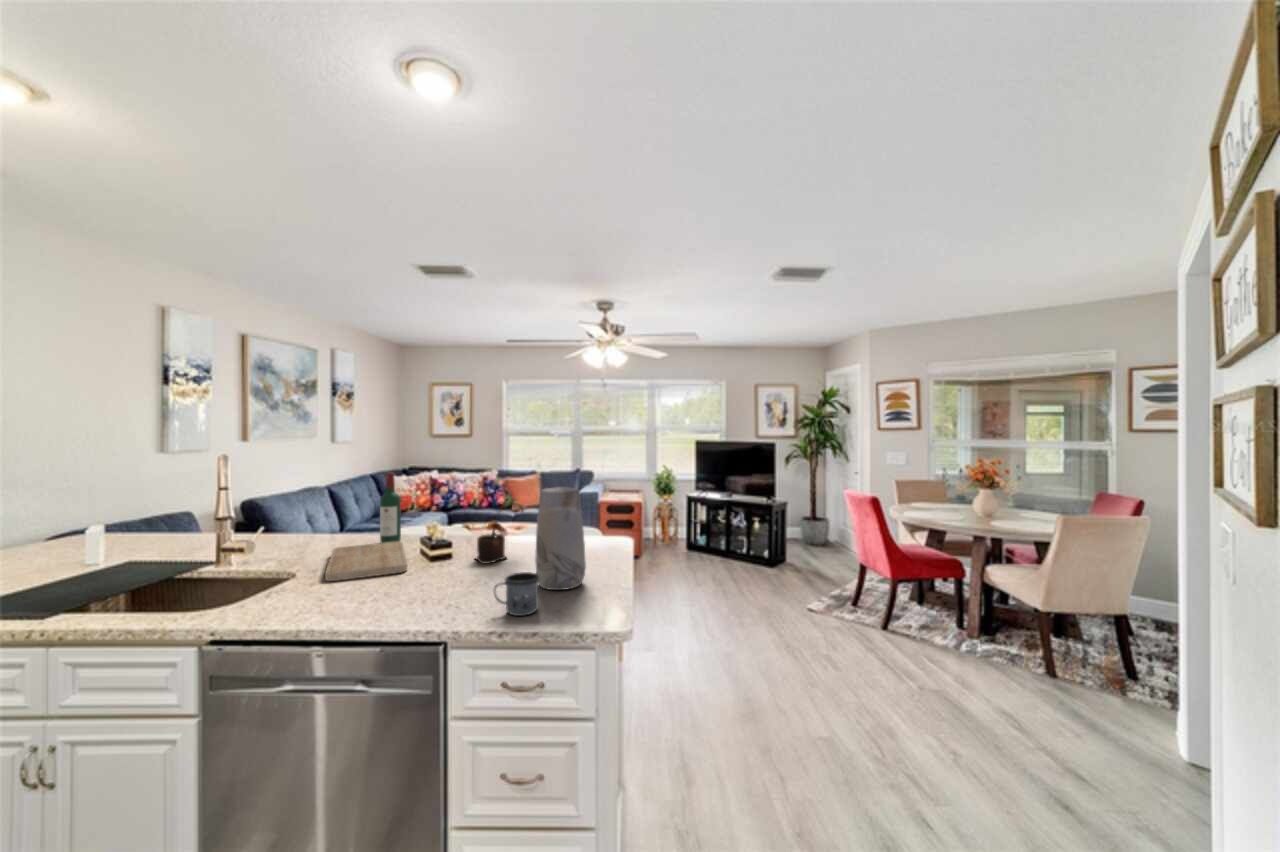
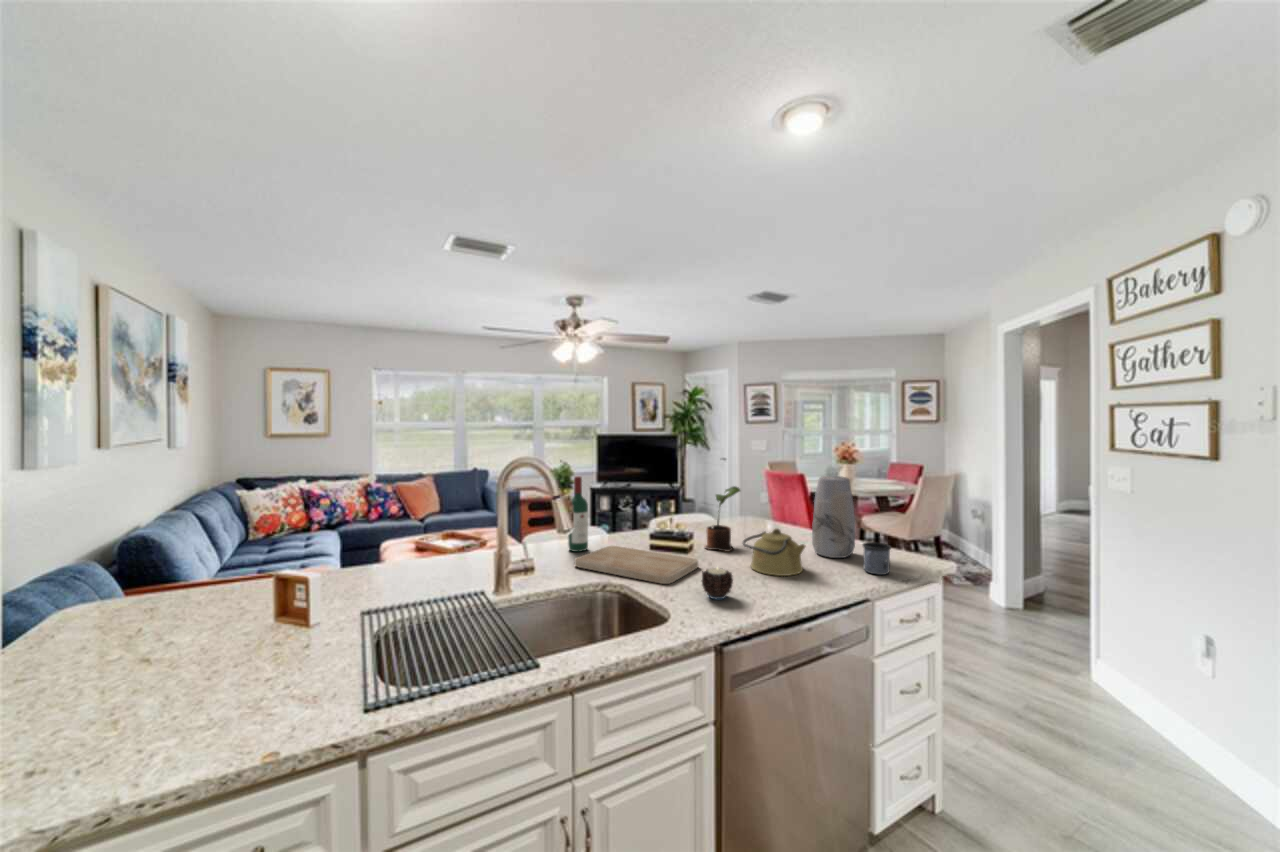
kettle: none [413,541,484,596] -> present [743,529,805,576]
candle: none [290,567,330,603] -> present [702,568,733,600]

